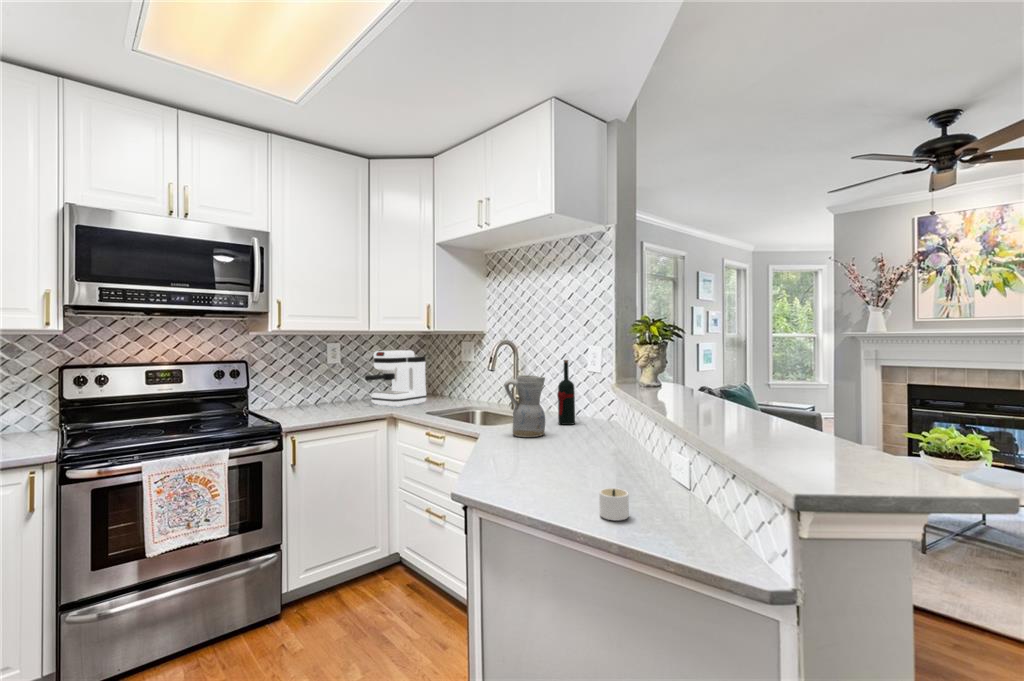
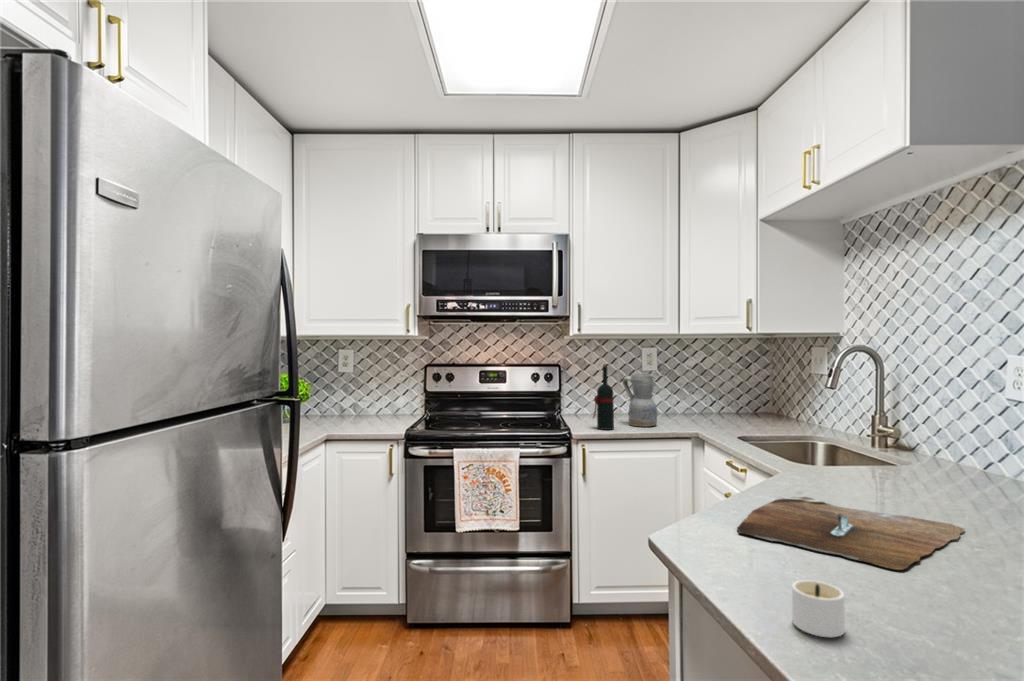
coffee maker: present [365,350,426,407] -> none [675,357,754,427]
wine bottle: present [557,360,575,425] -> present [593,364,614,430]
ceramic pitcher: present [504,375,545,437] -> present [623,373,657,426]
cutting board: none [500,445,611,476] -> present [737,497,965,570]

